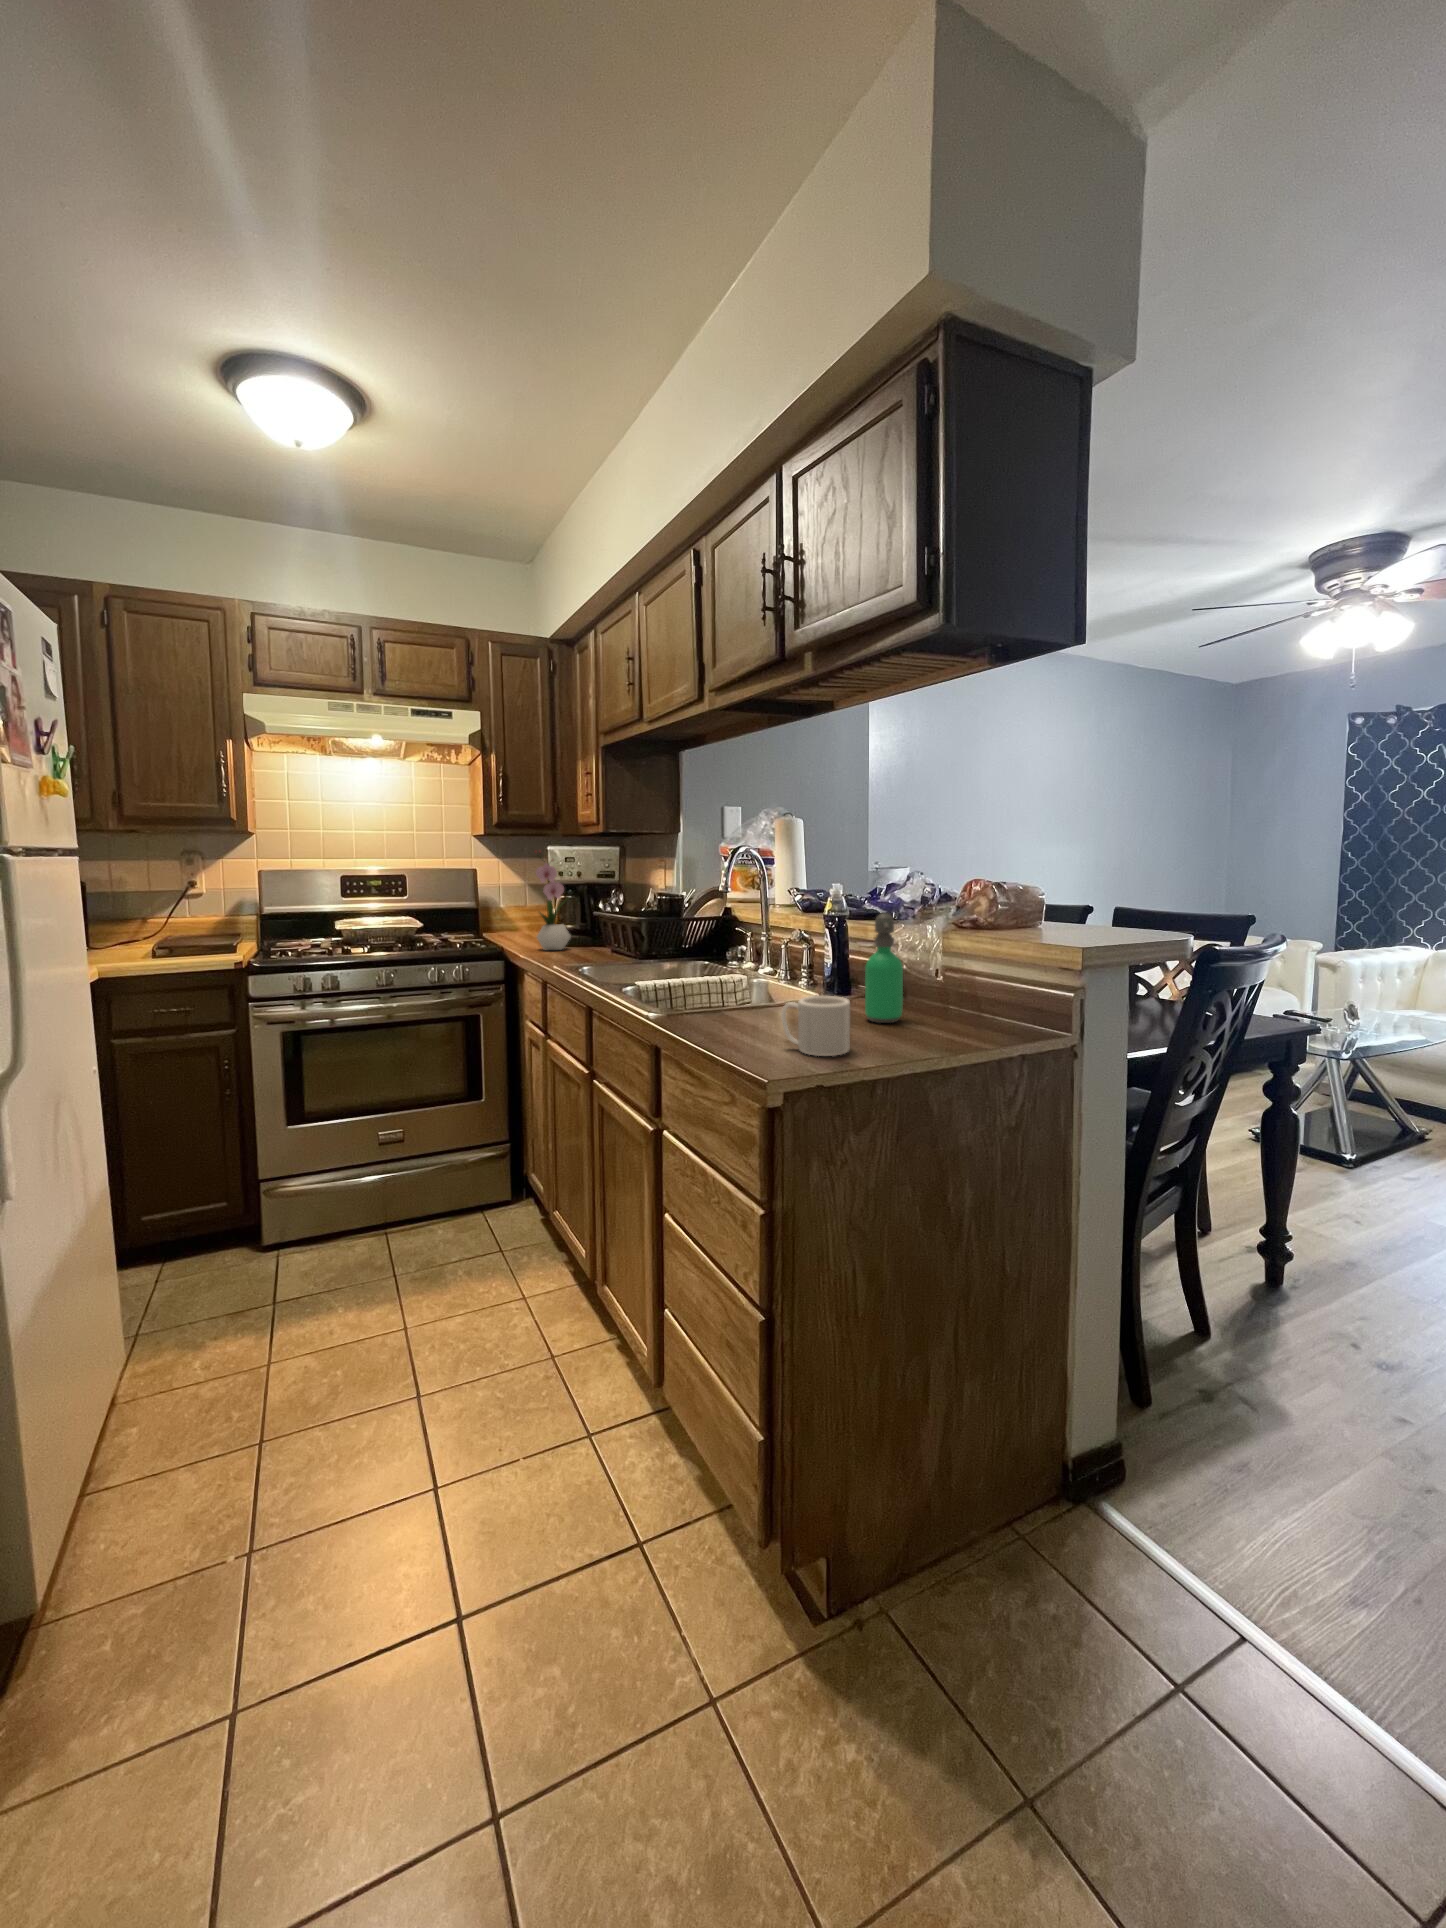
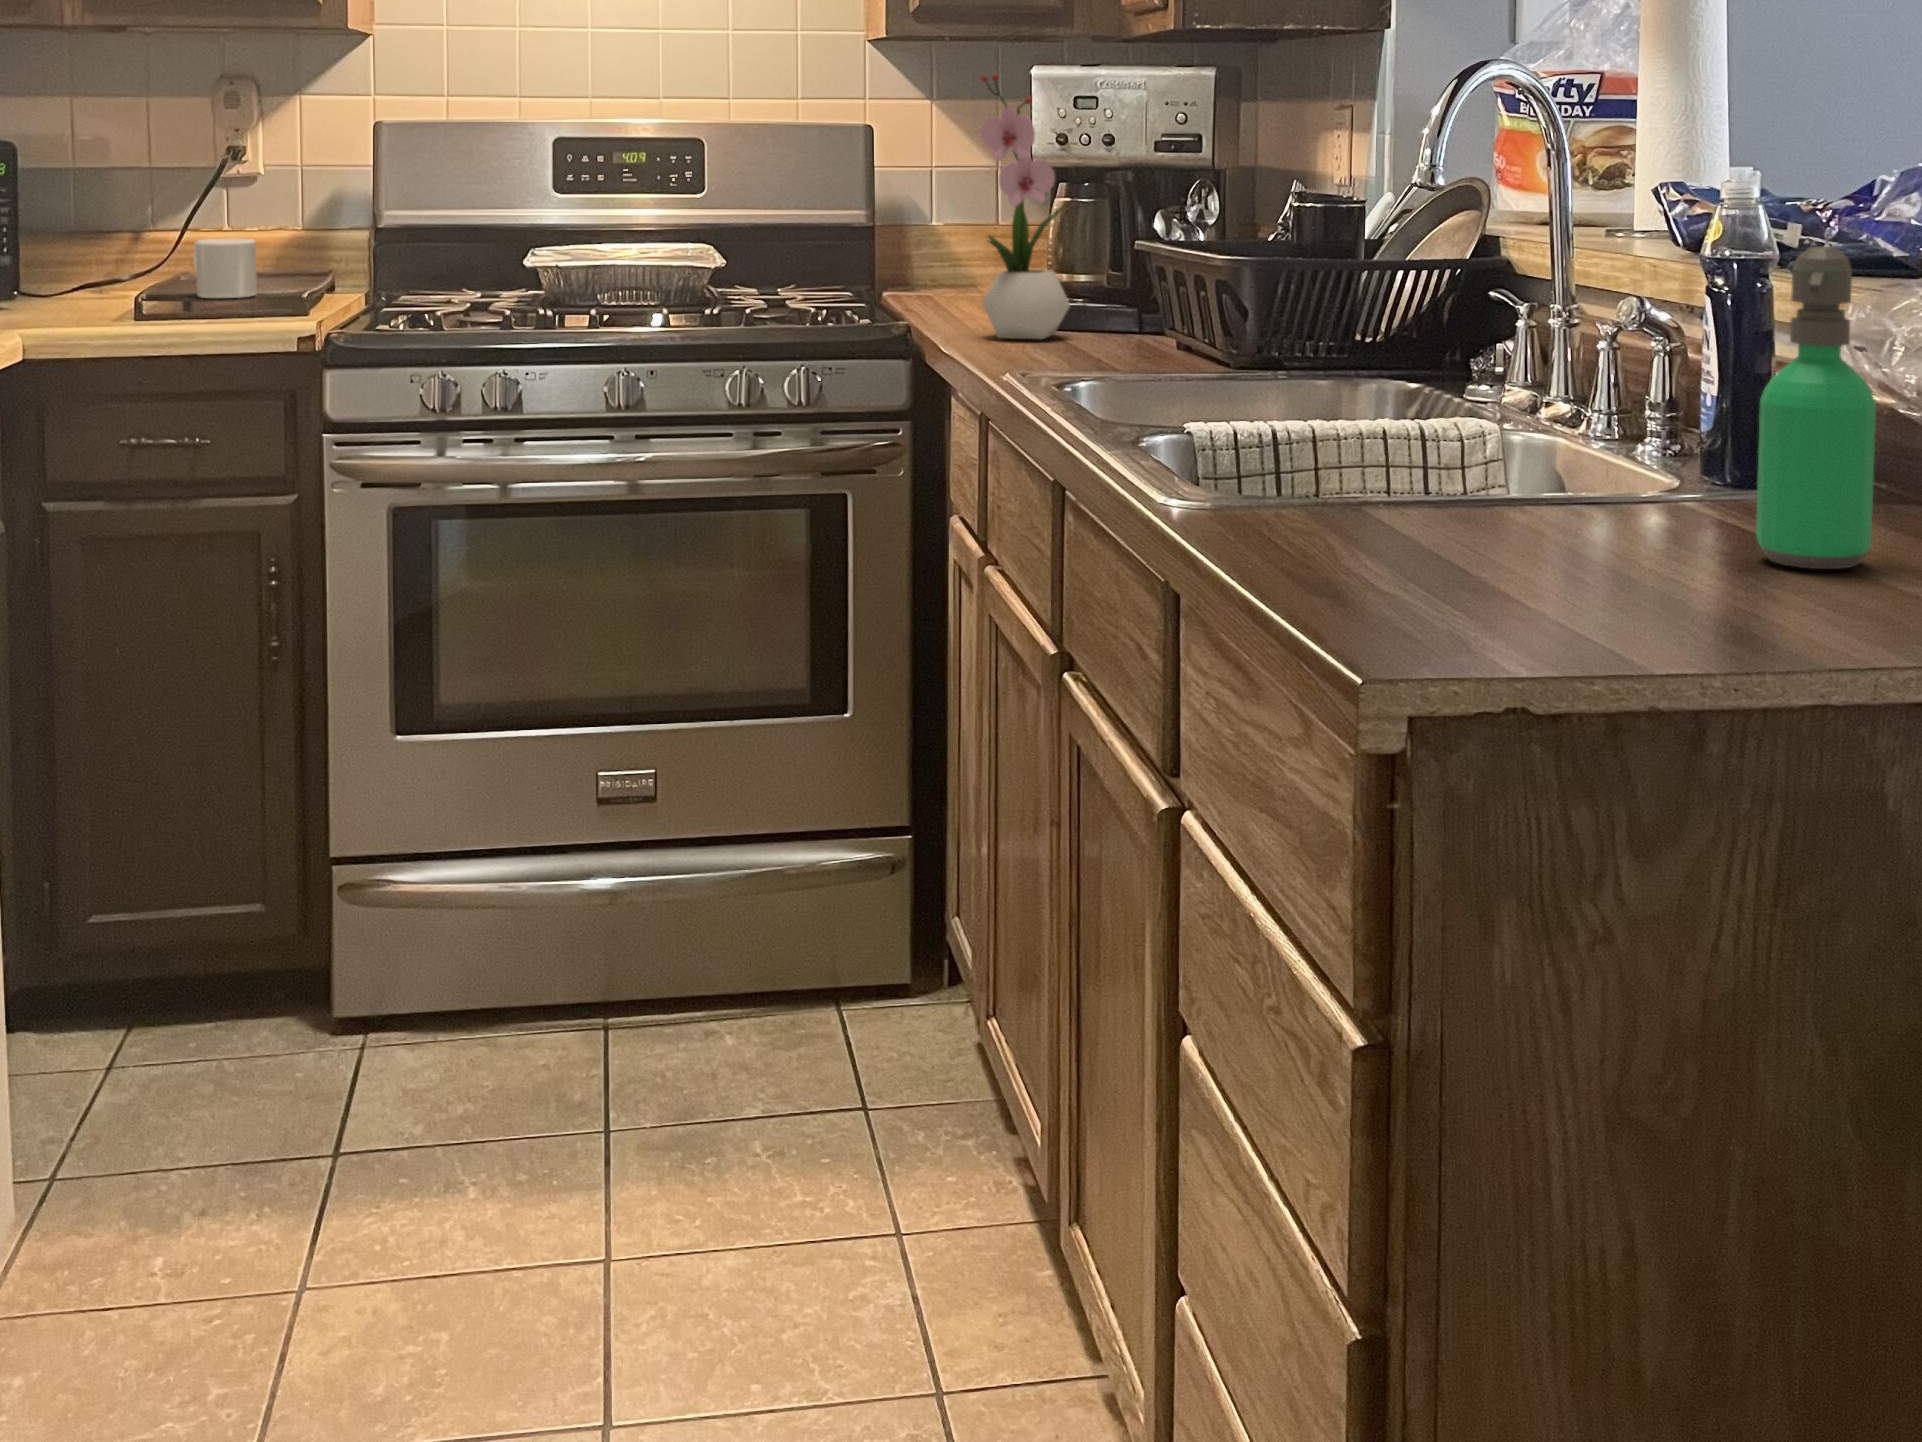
mug: present [781,996,850,1056] -> present [193,239,257,298]

